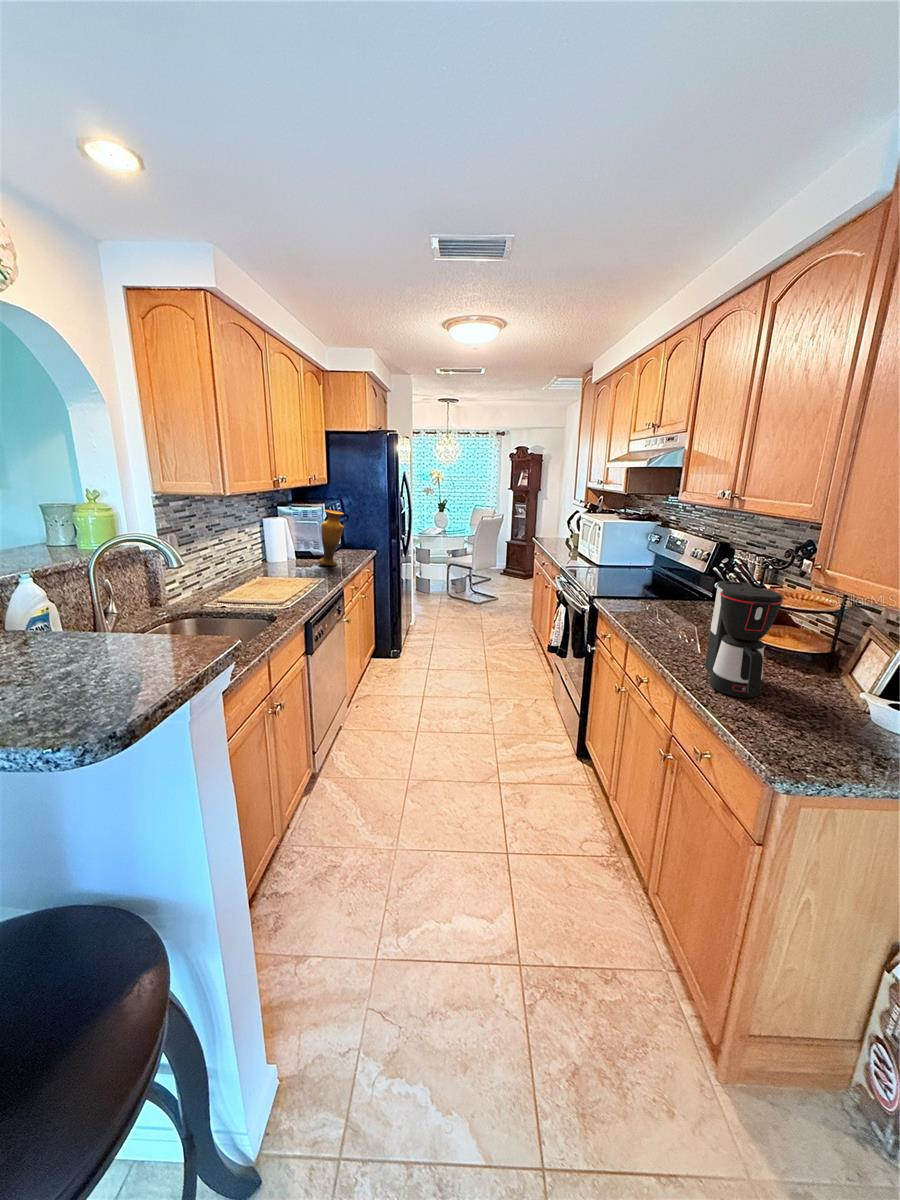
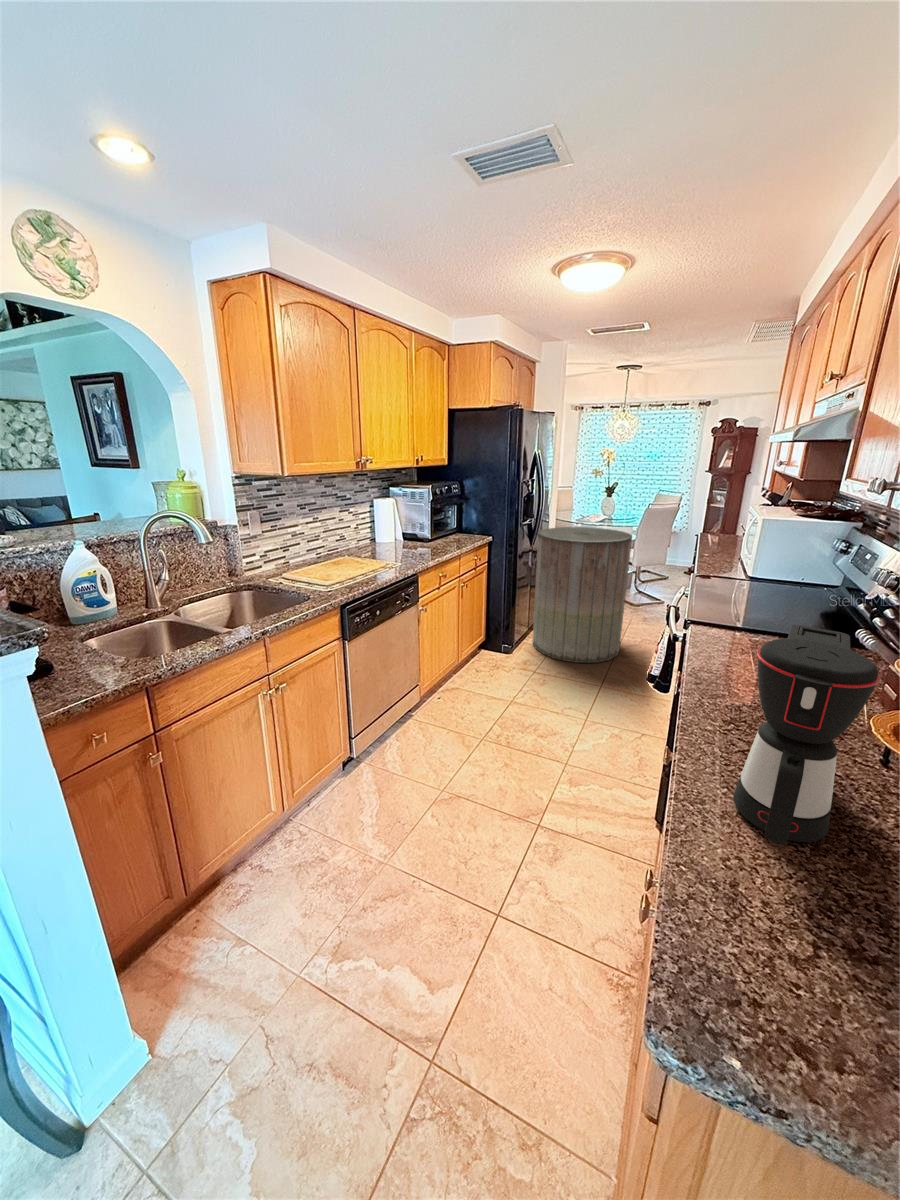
vase: present [318,510,344,566] -> none [416,492,442,550]
trash can: none [411,539,490,658] -> present [533,527,632,663]

